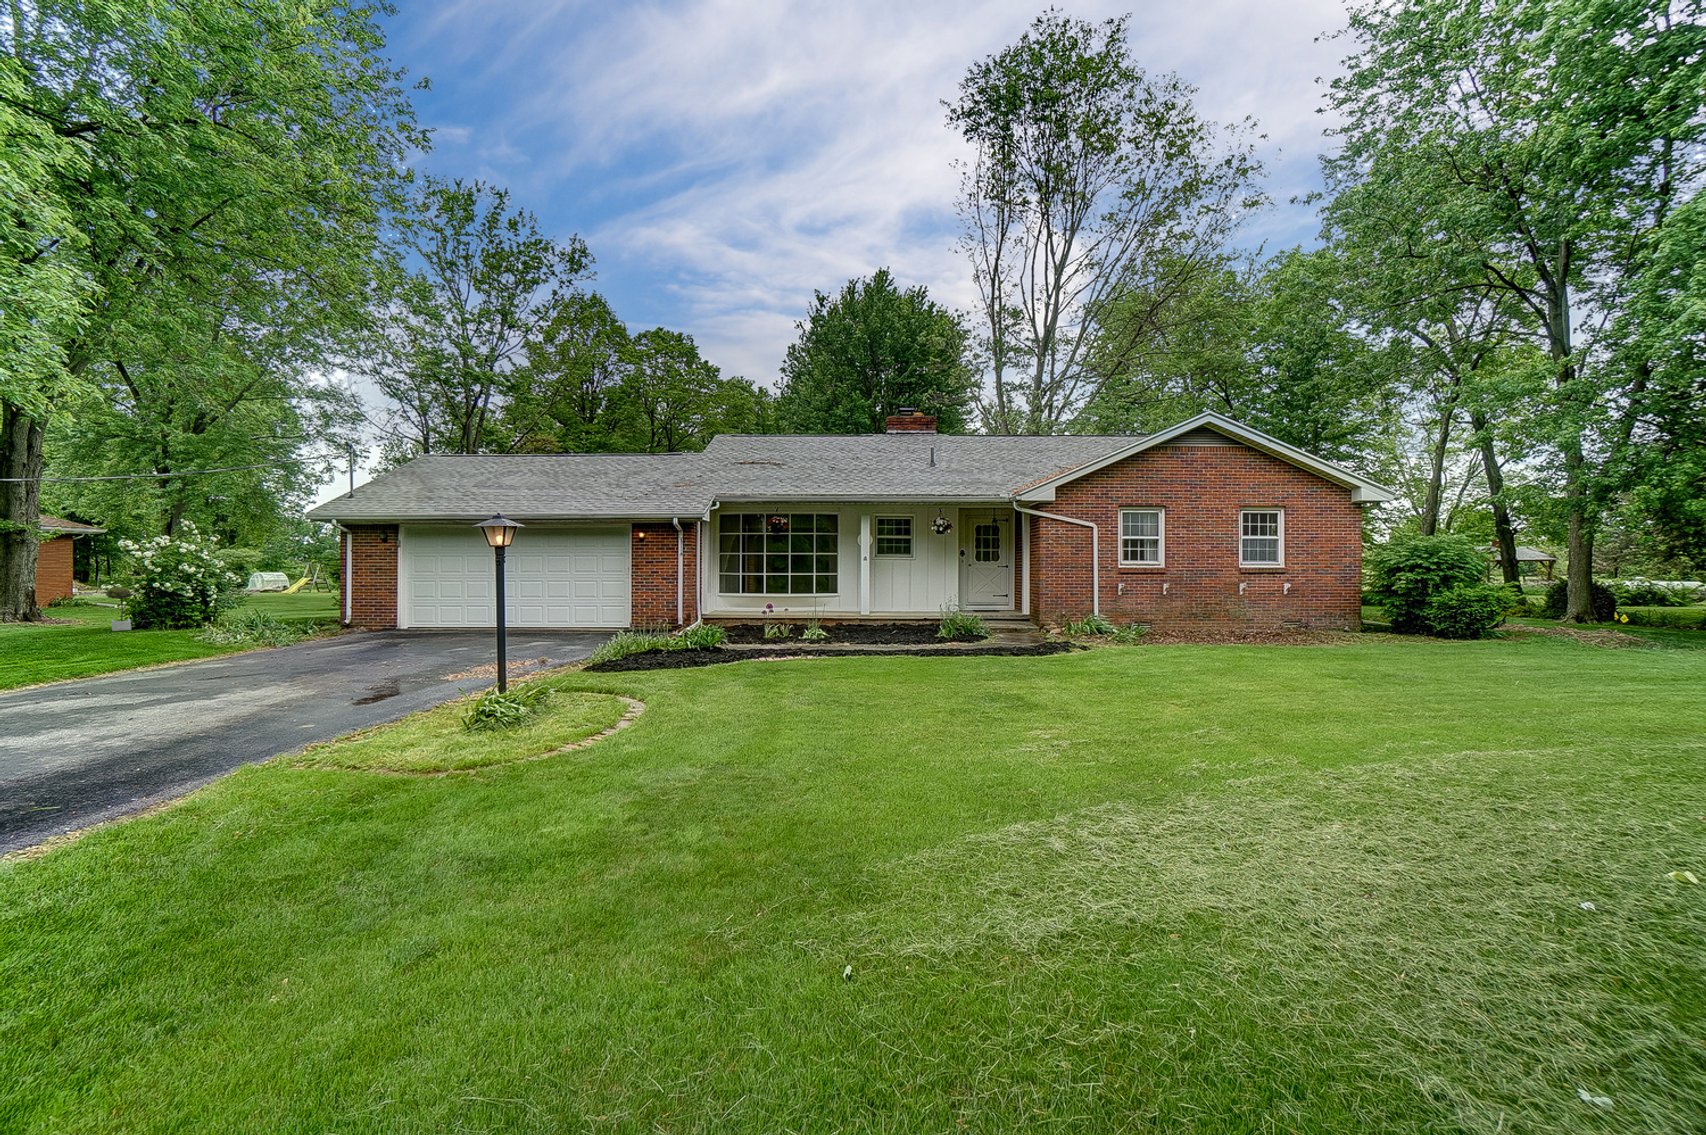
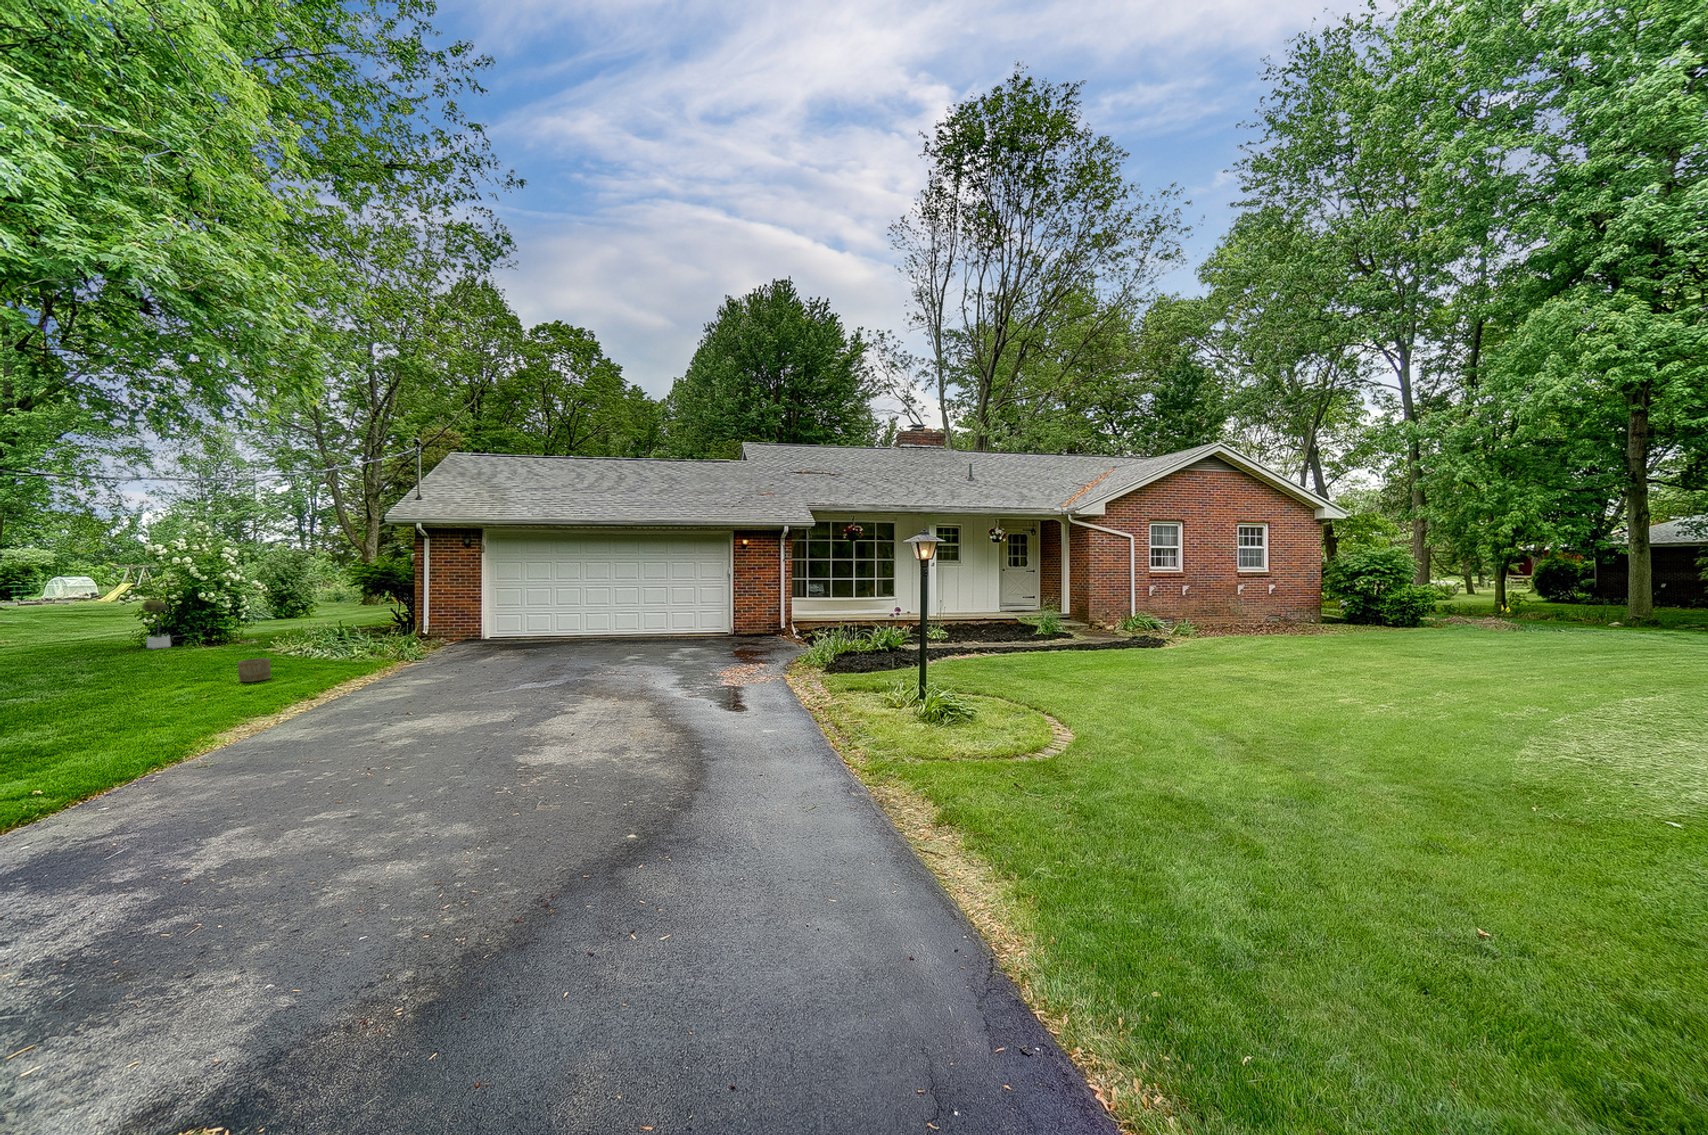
wooden bucket: none [46,641,86,664] -> present [237,658,271,682]

